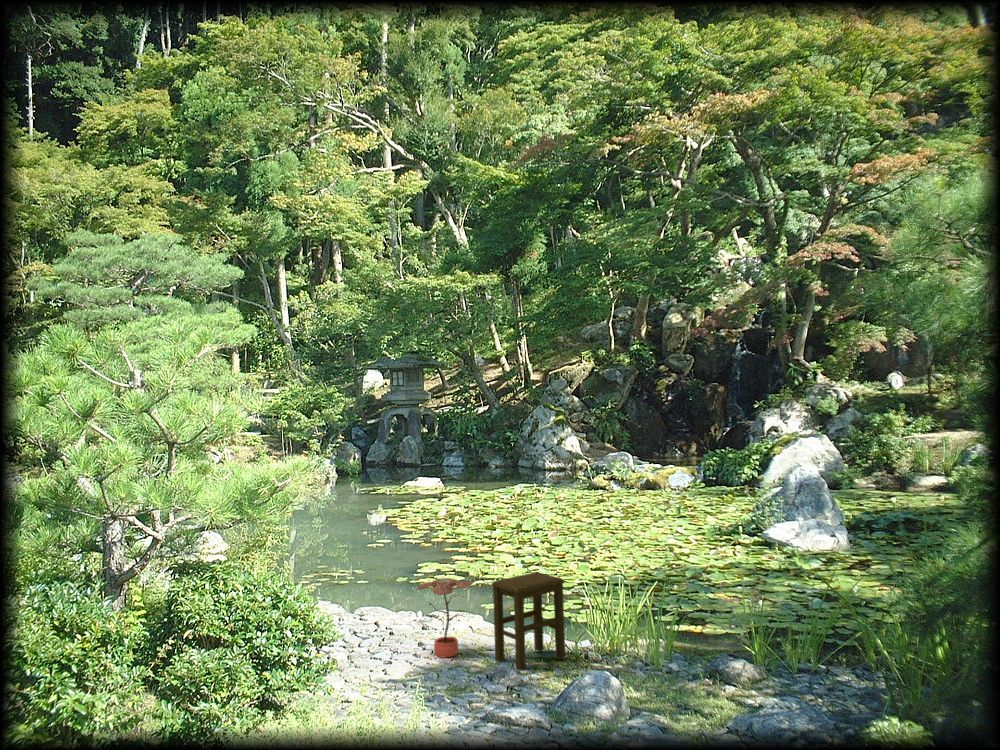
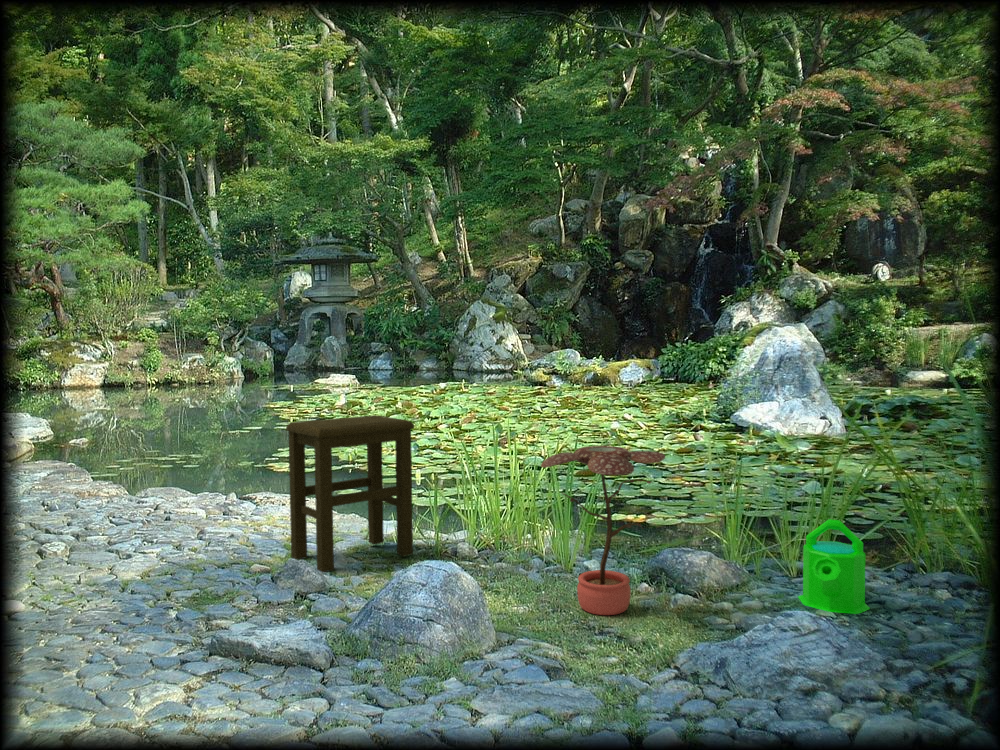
potted plant: present [416,578,473,657] -> present [541,446,665,615]
watering can: none [791,641,830,695] -> present [798,519,870,614]

